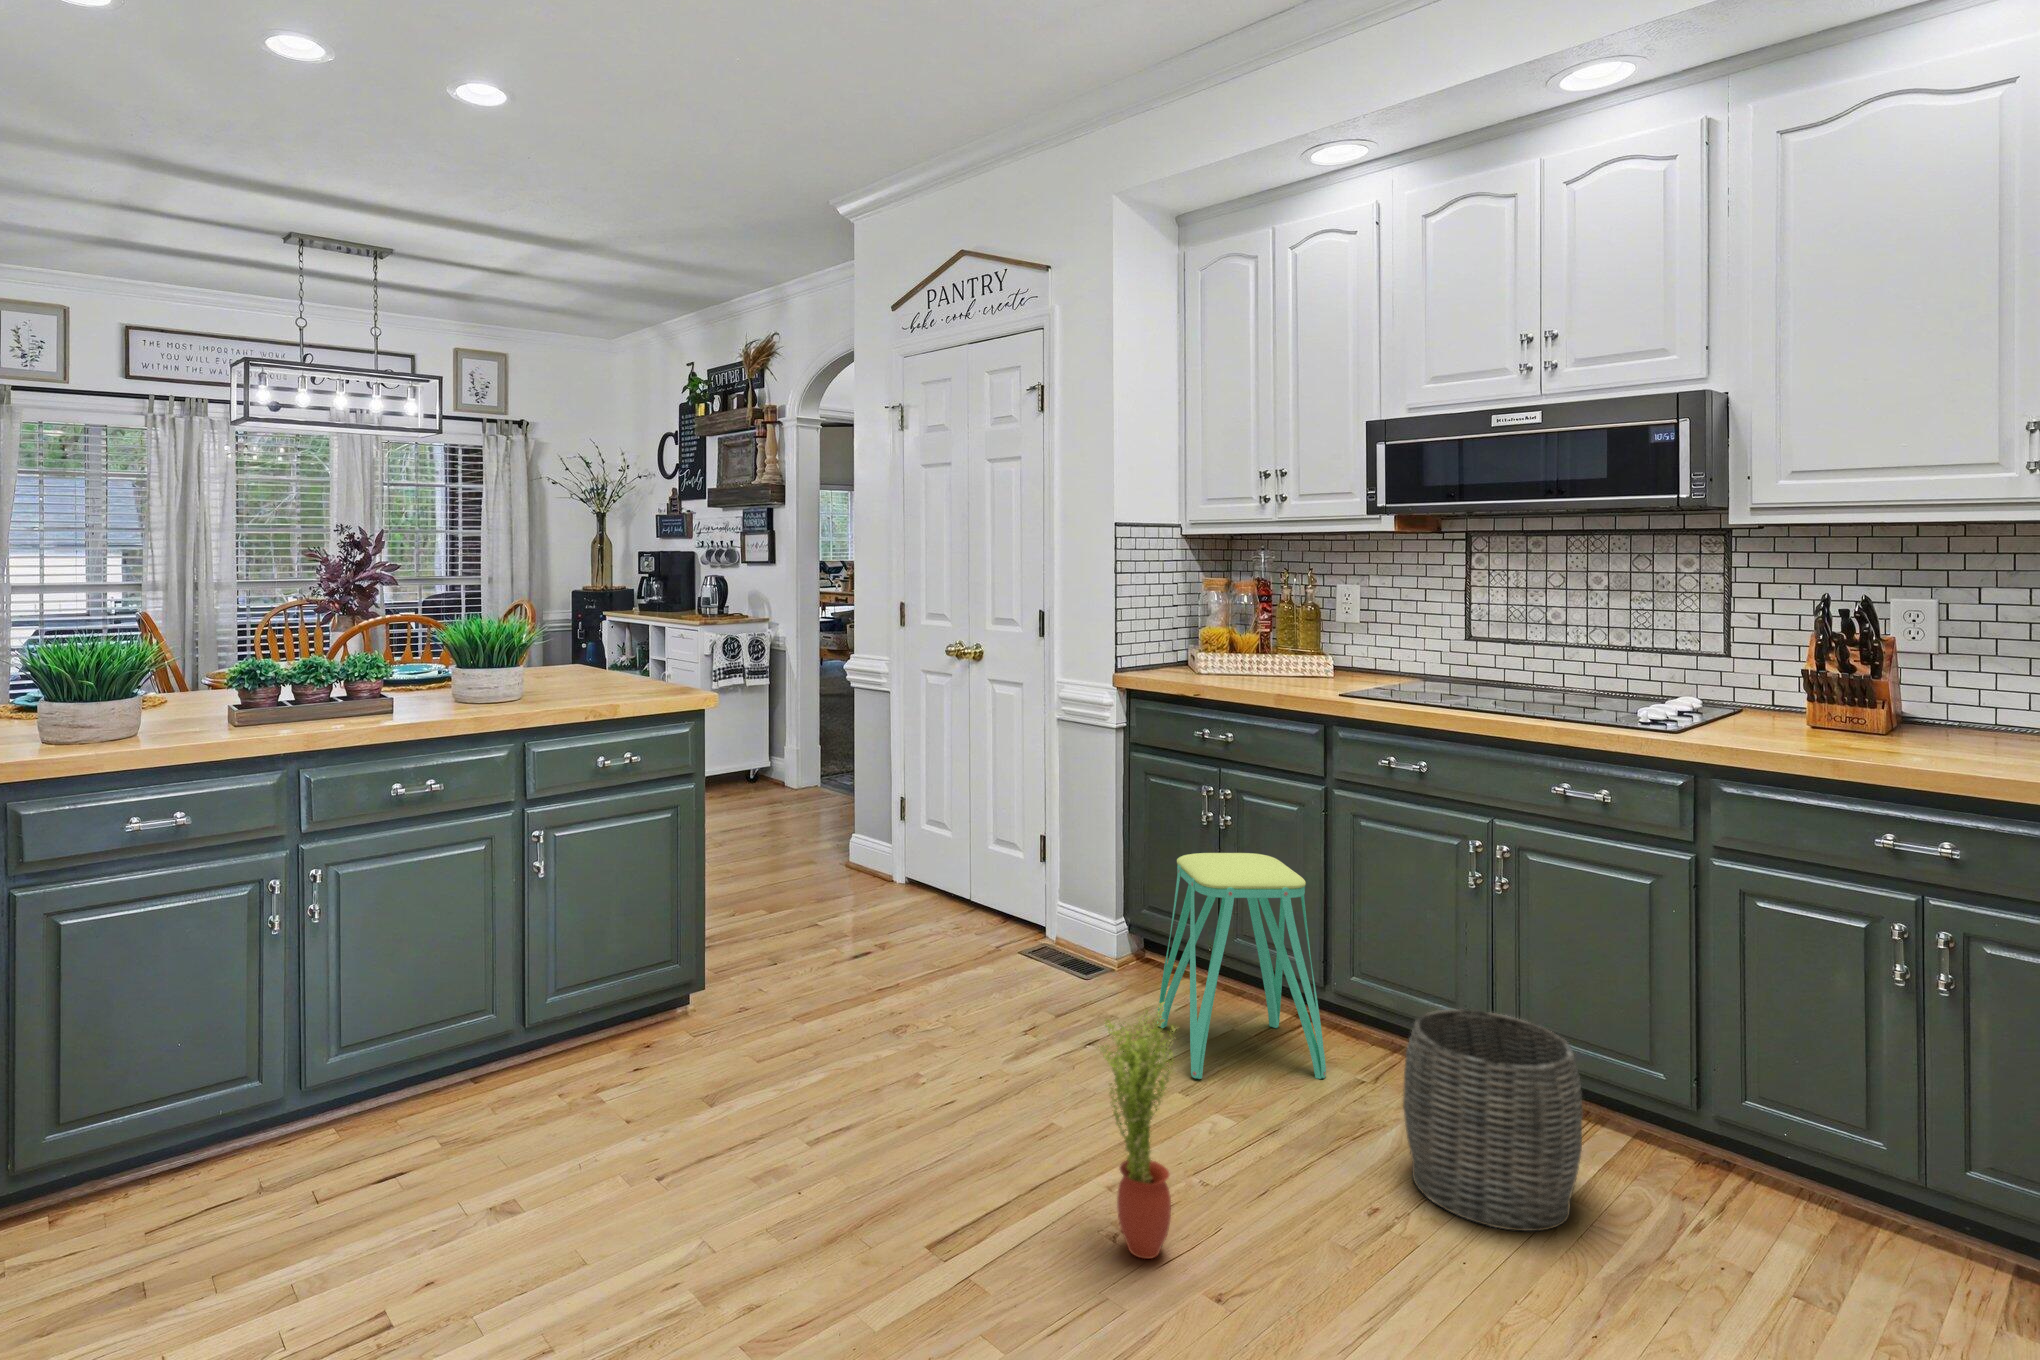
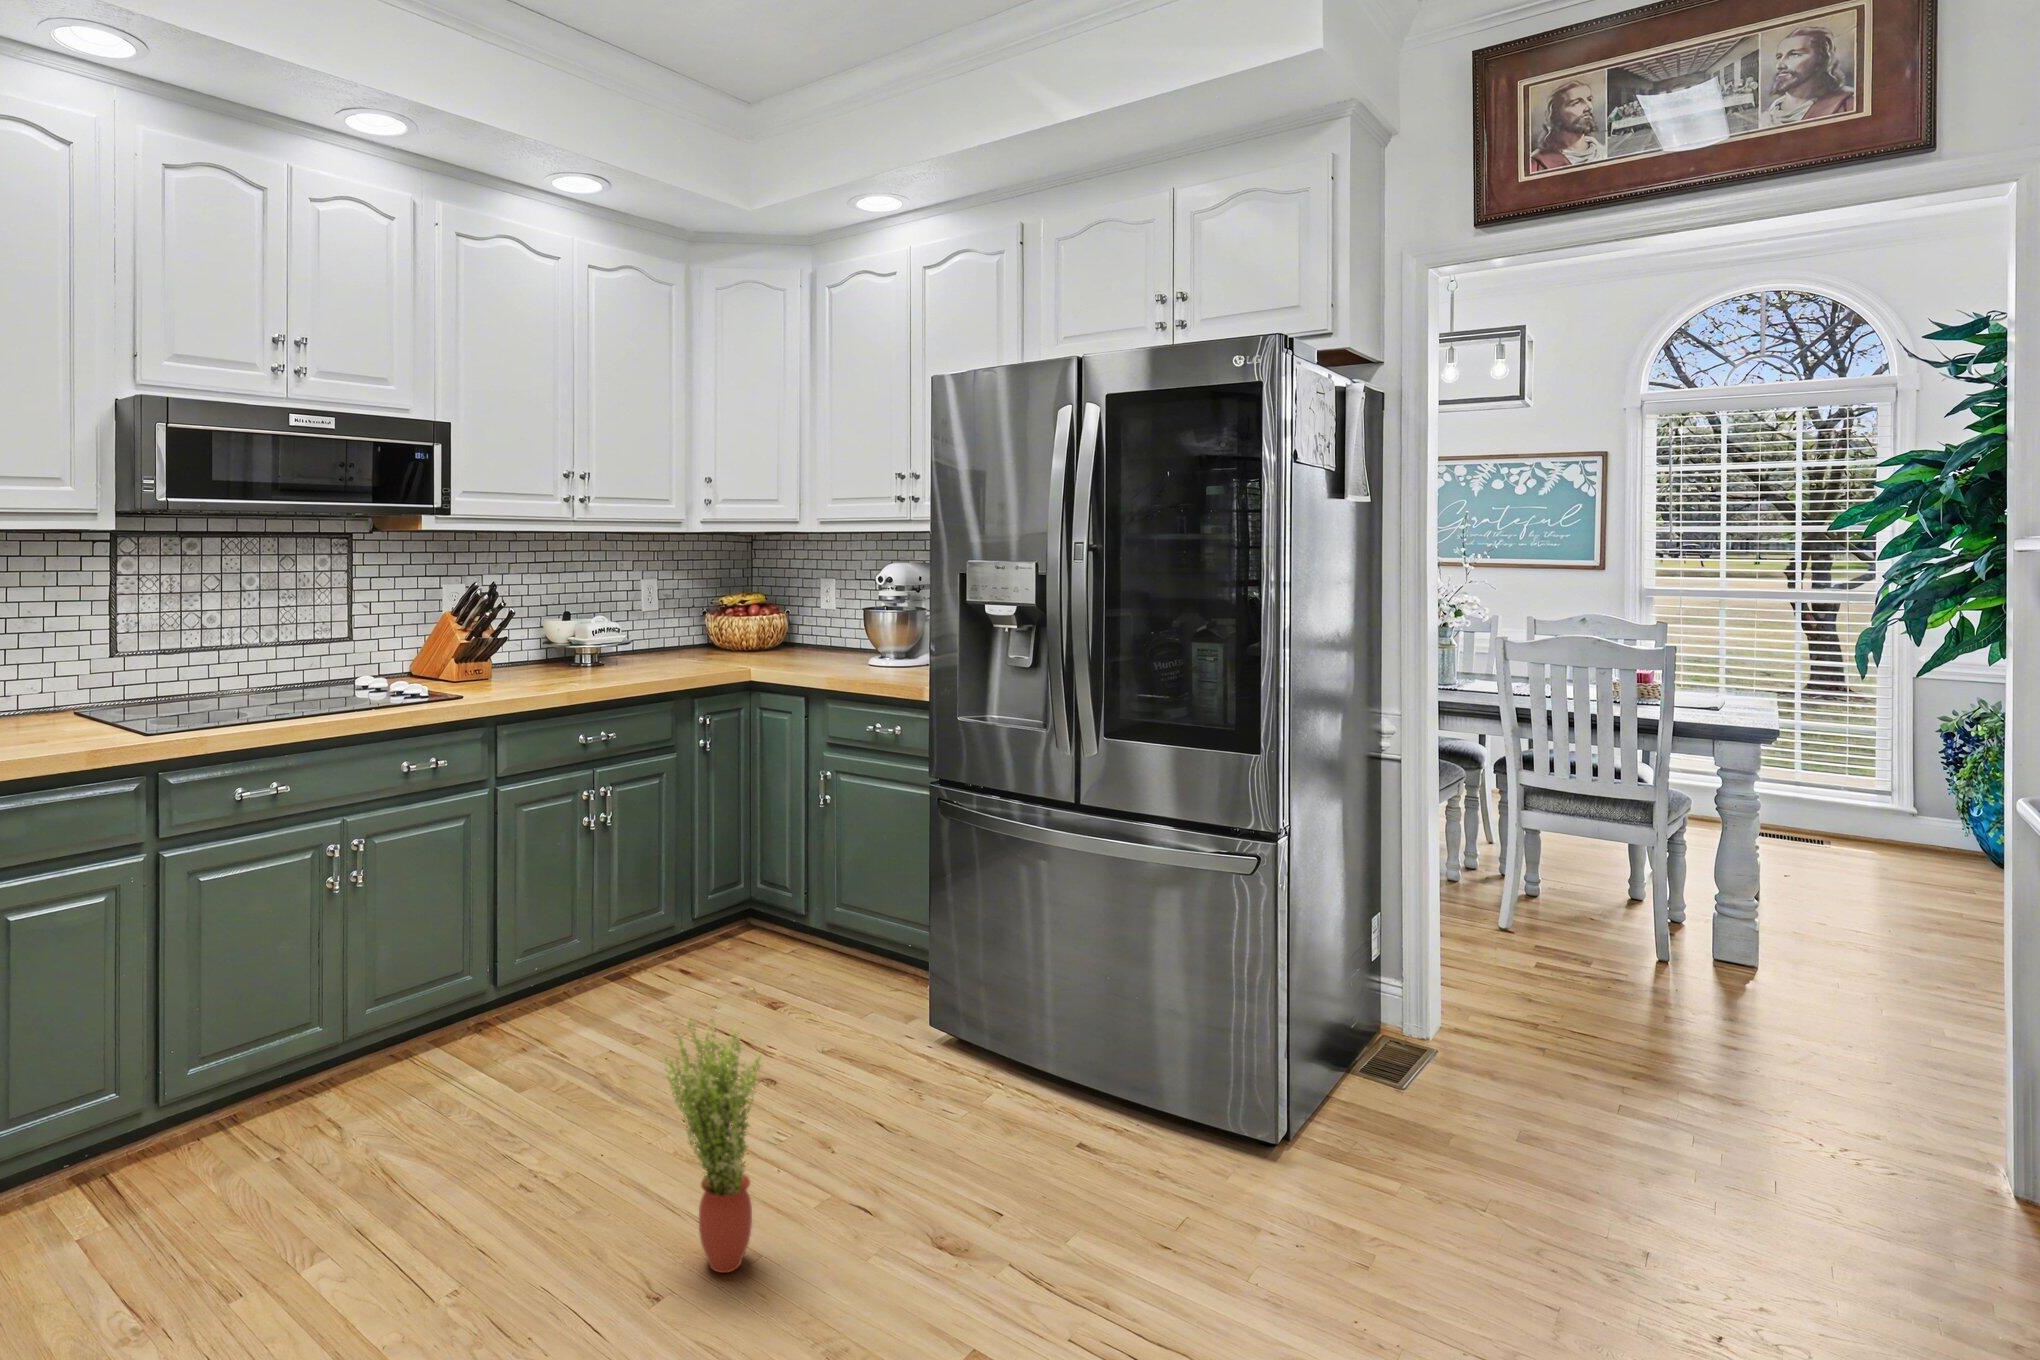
stool: present [1157,853,1326,1079] -> none [148,937,360,1252]
woven basket: present [1403,1009,1583,1231] -> none [525,942,660,1121]

